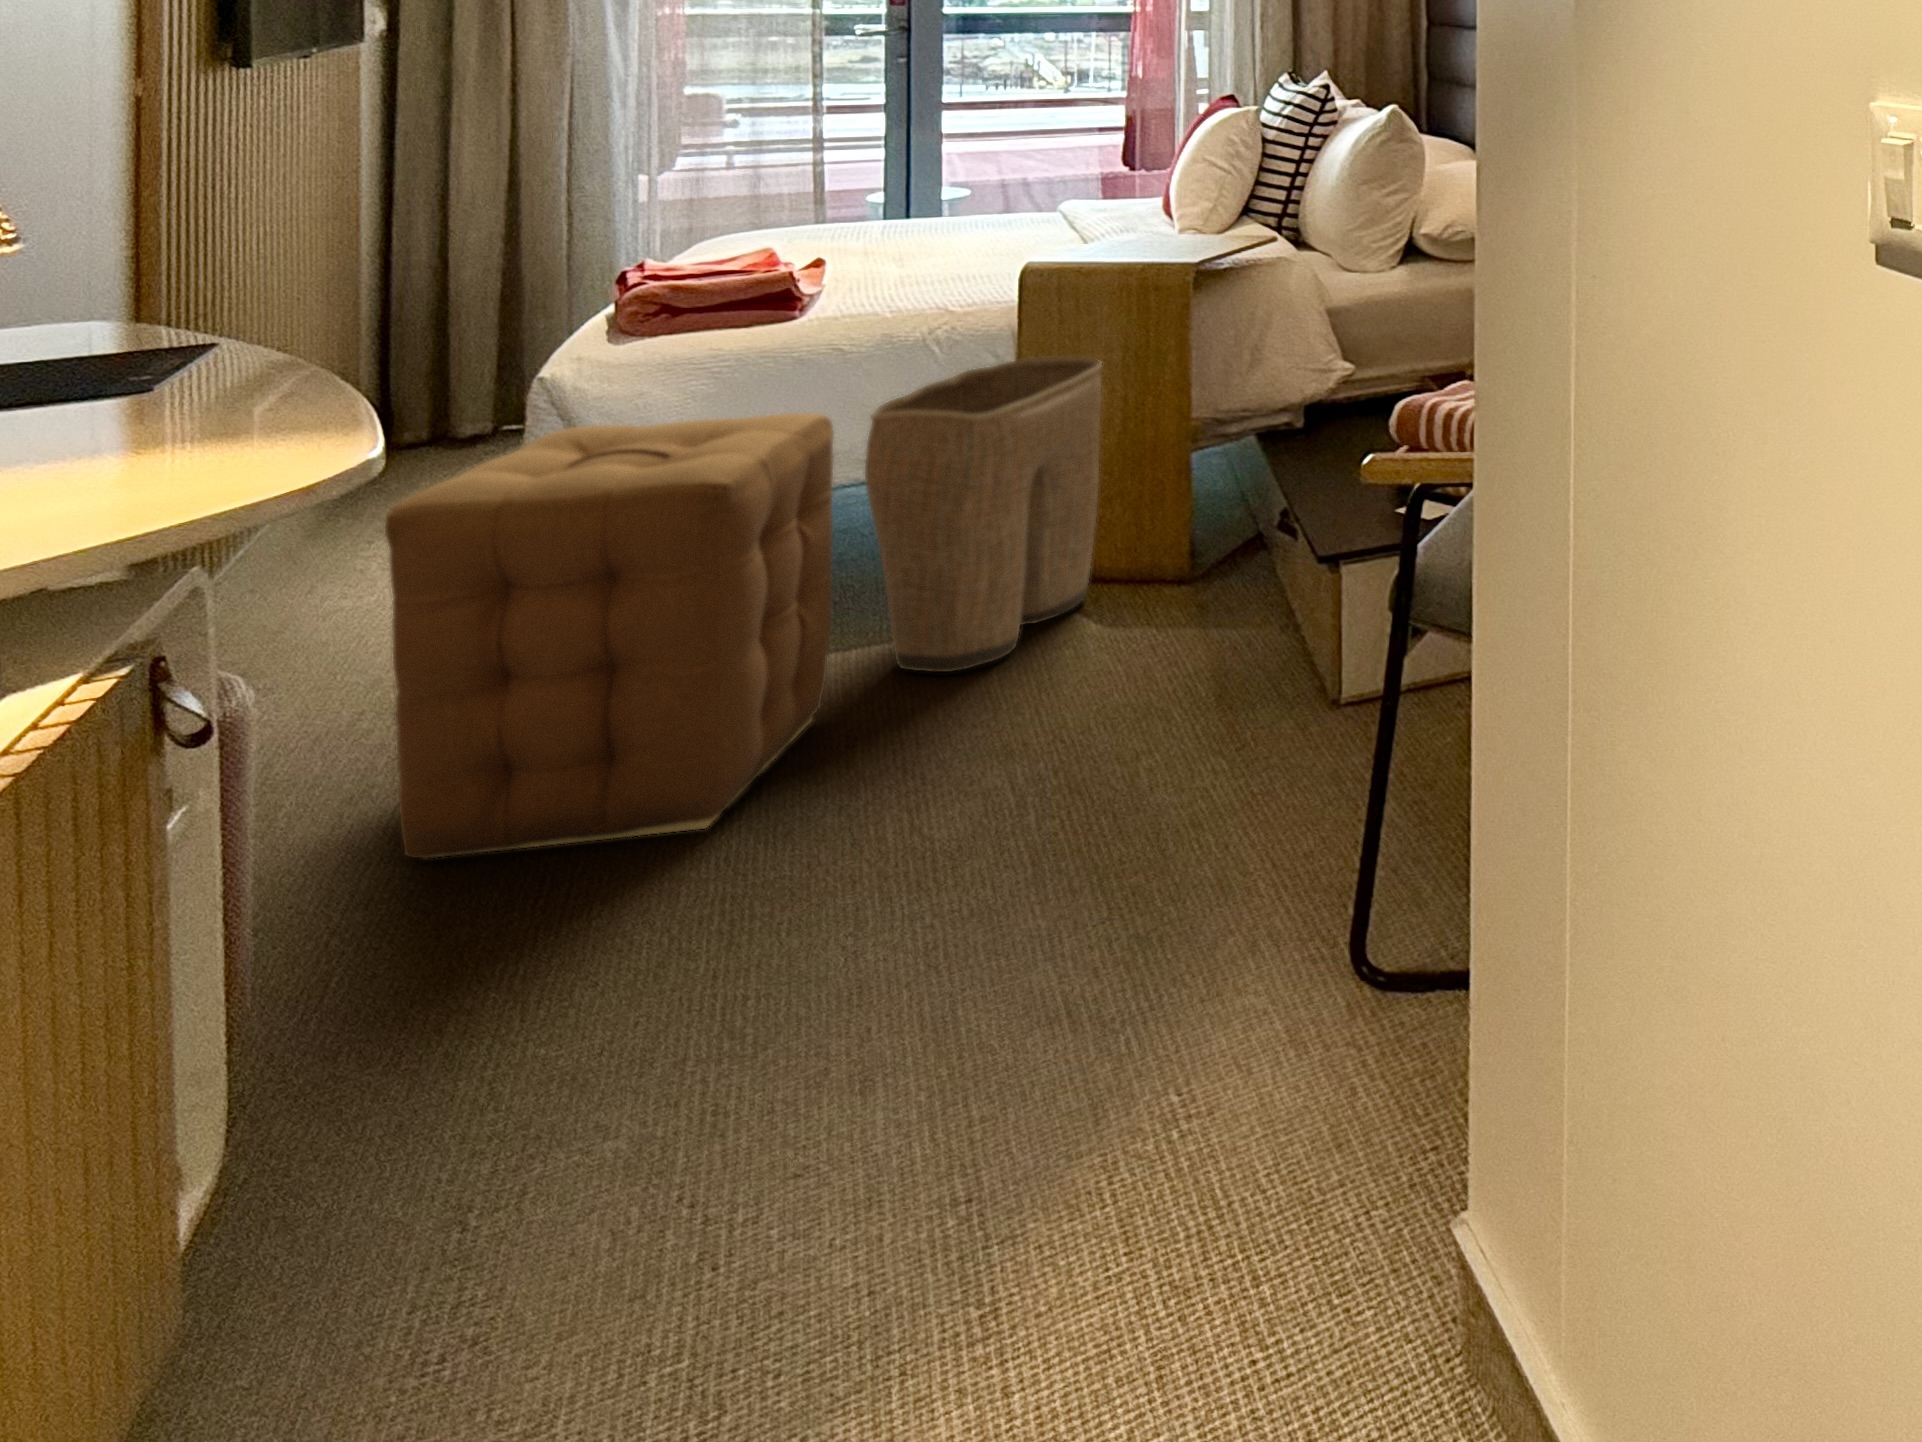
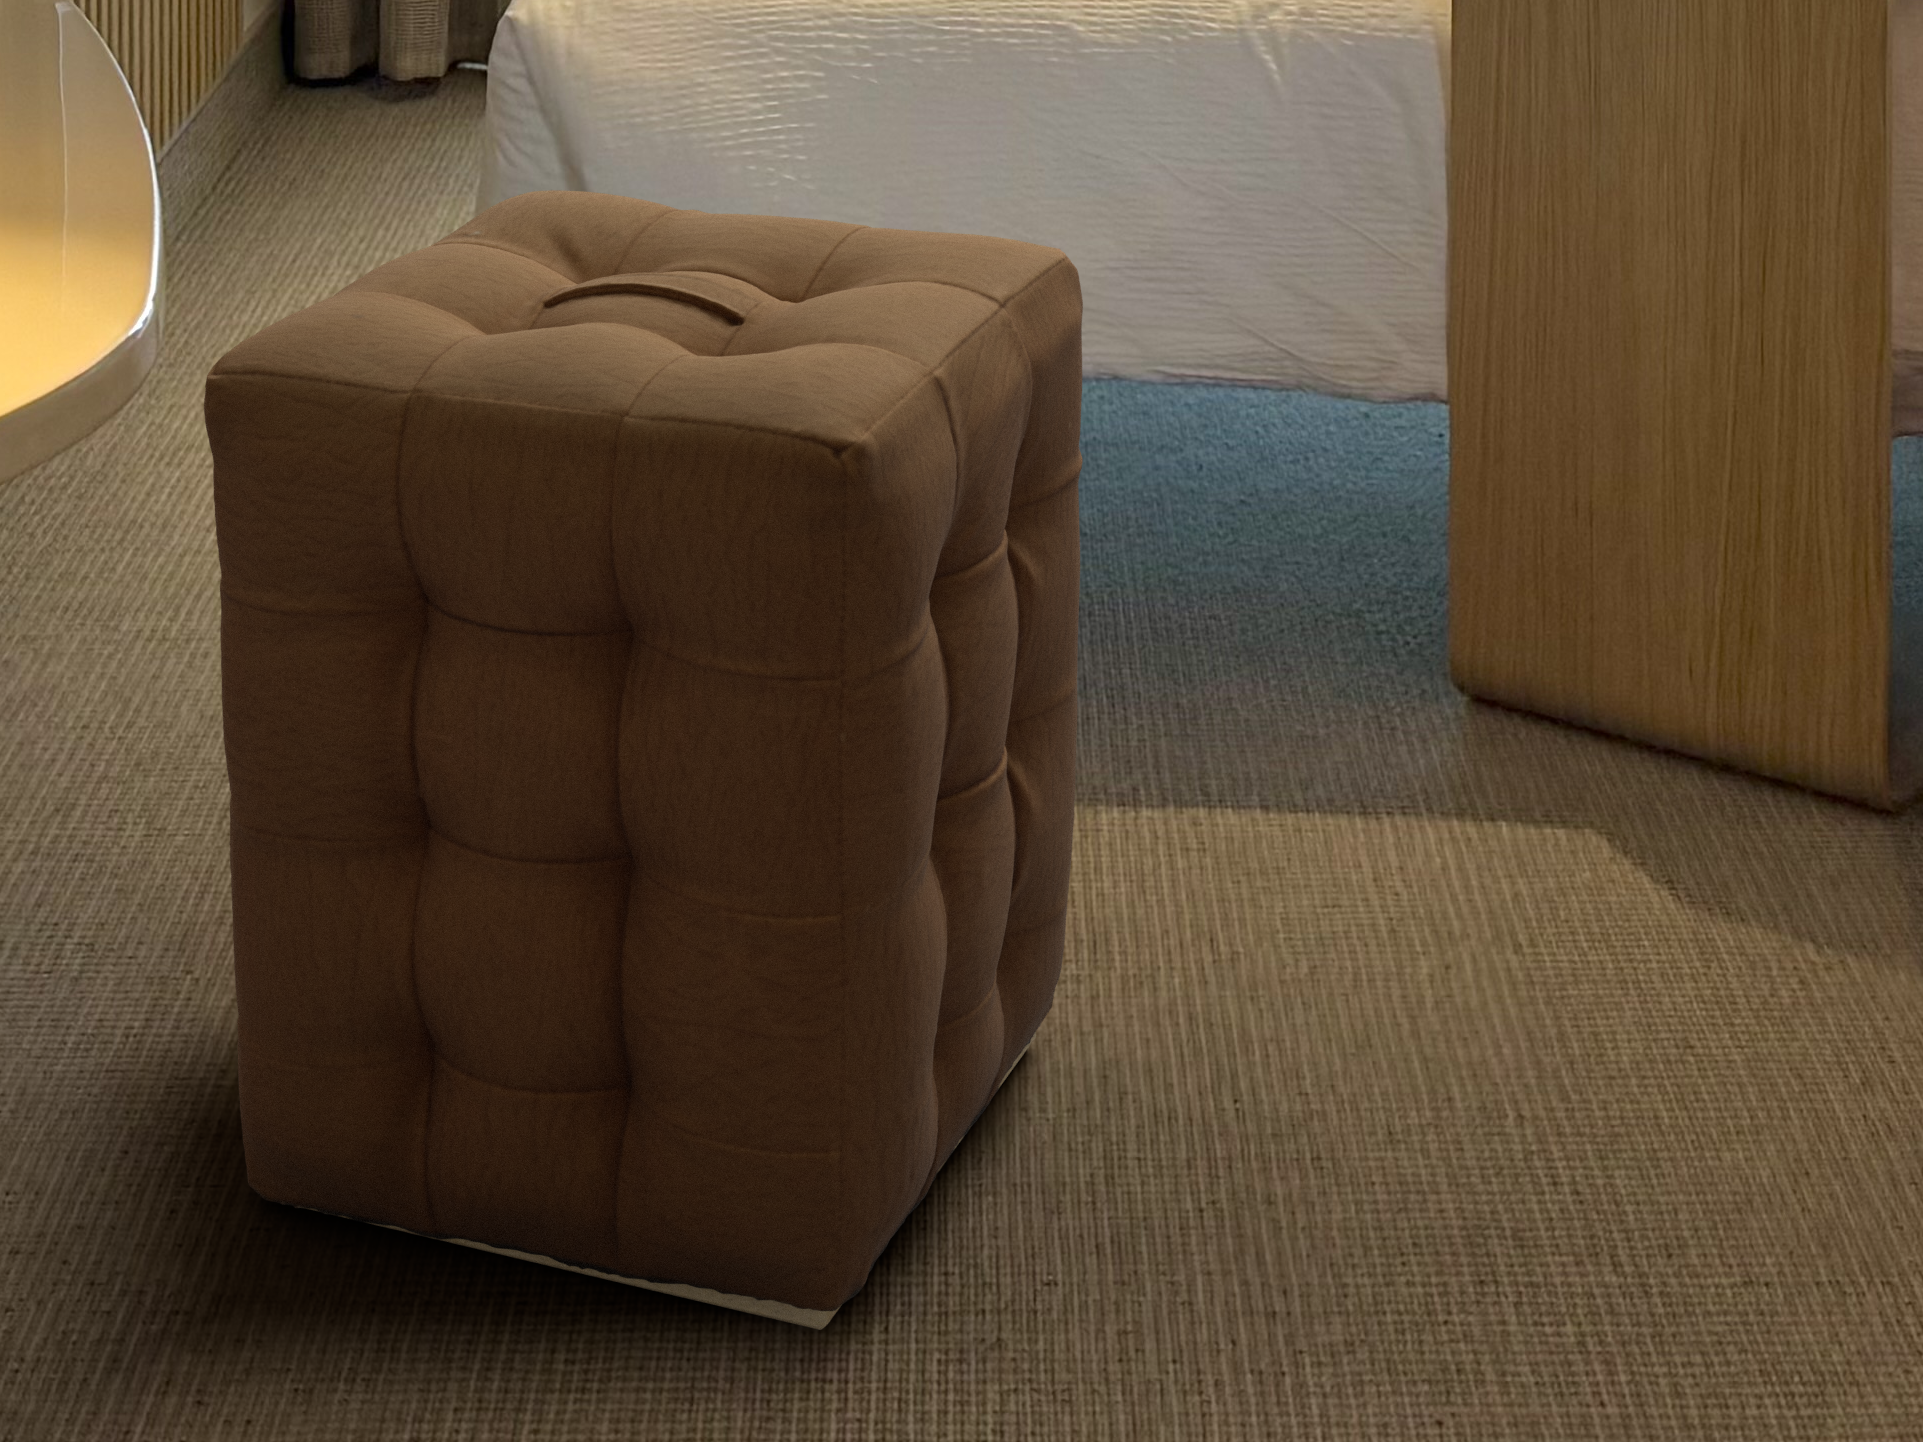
laundry basket: present [865,356,1101,672] -> none [1141,130,1682,975]

